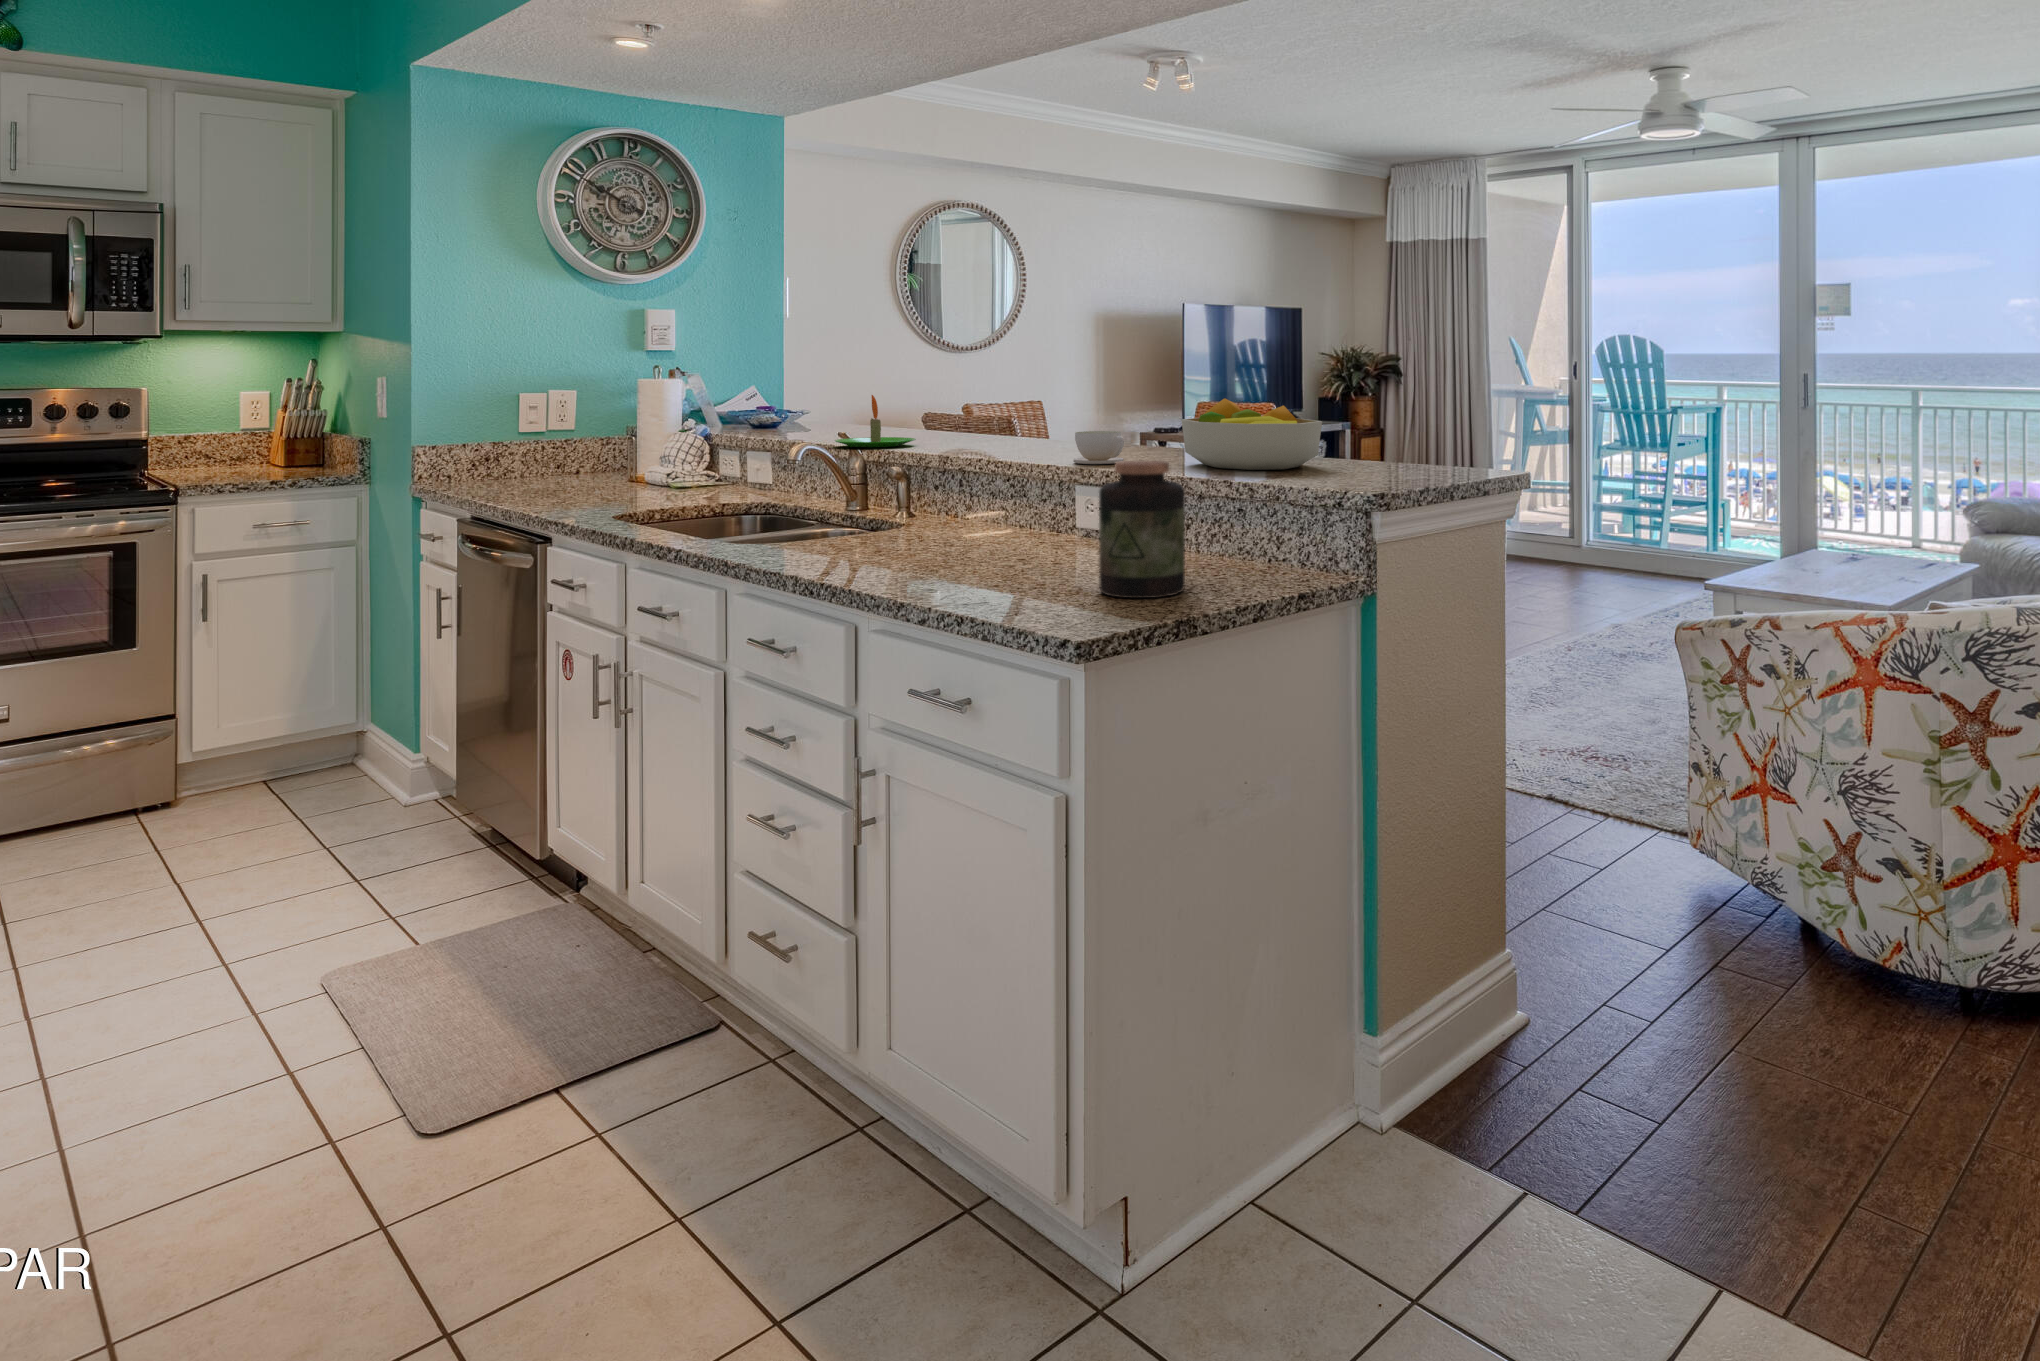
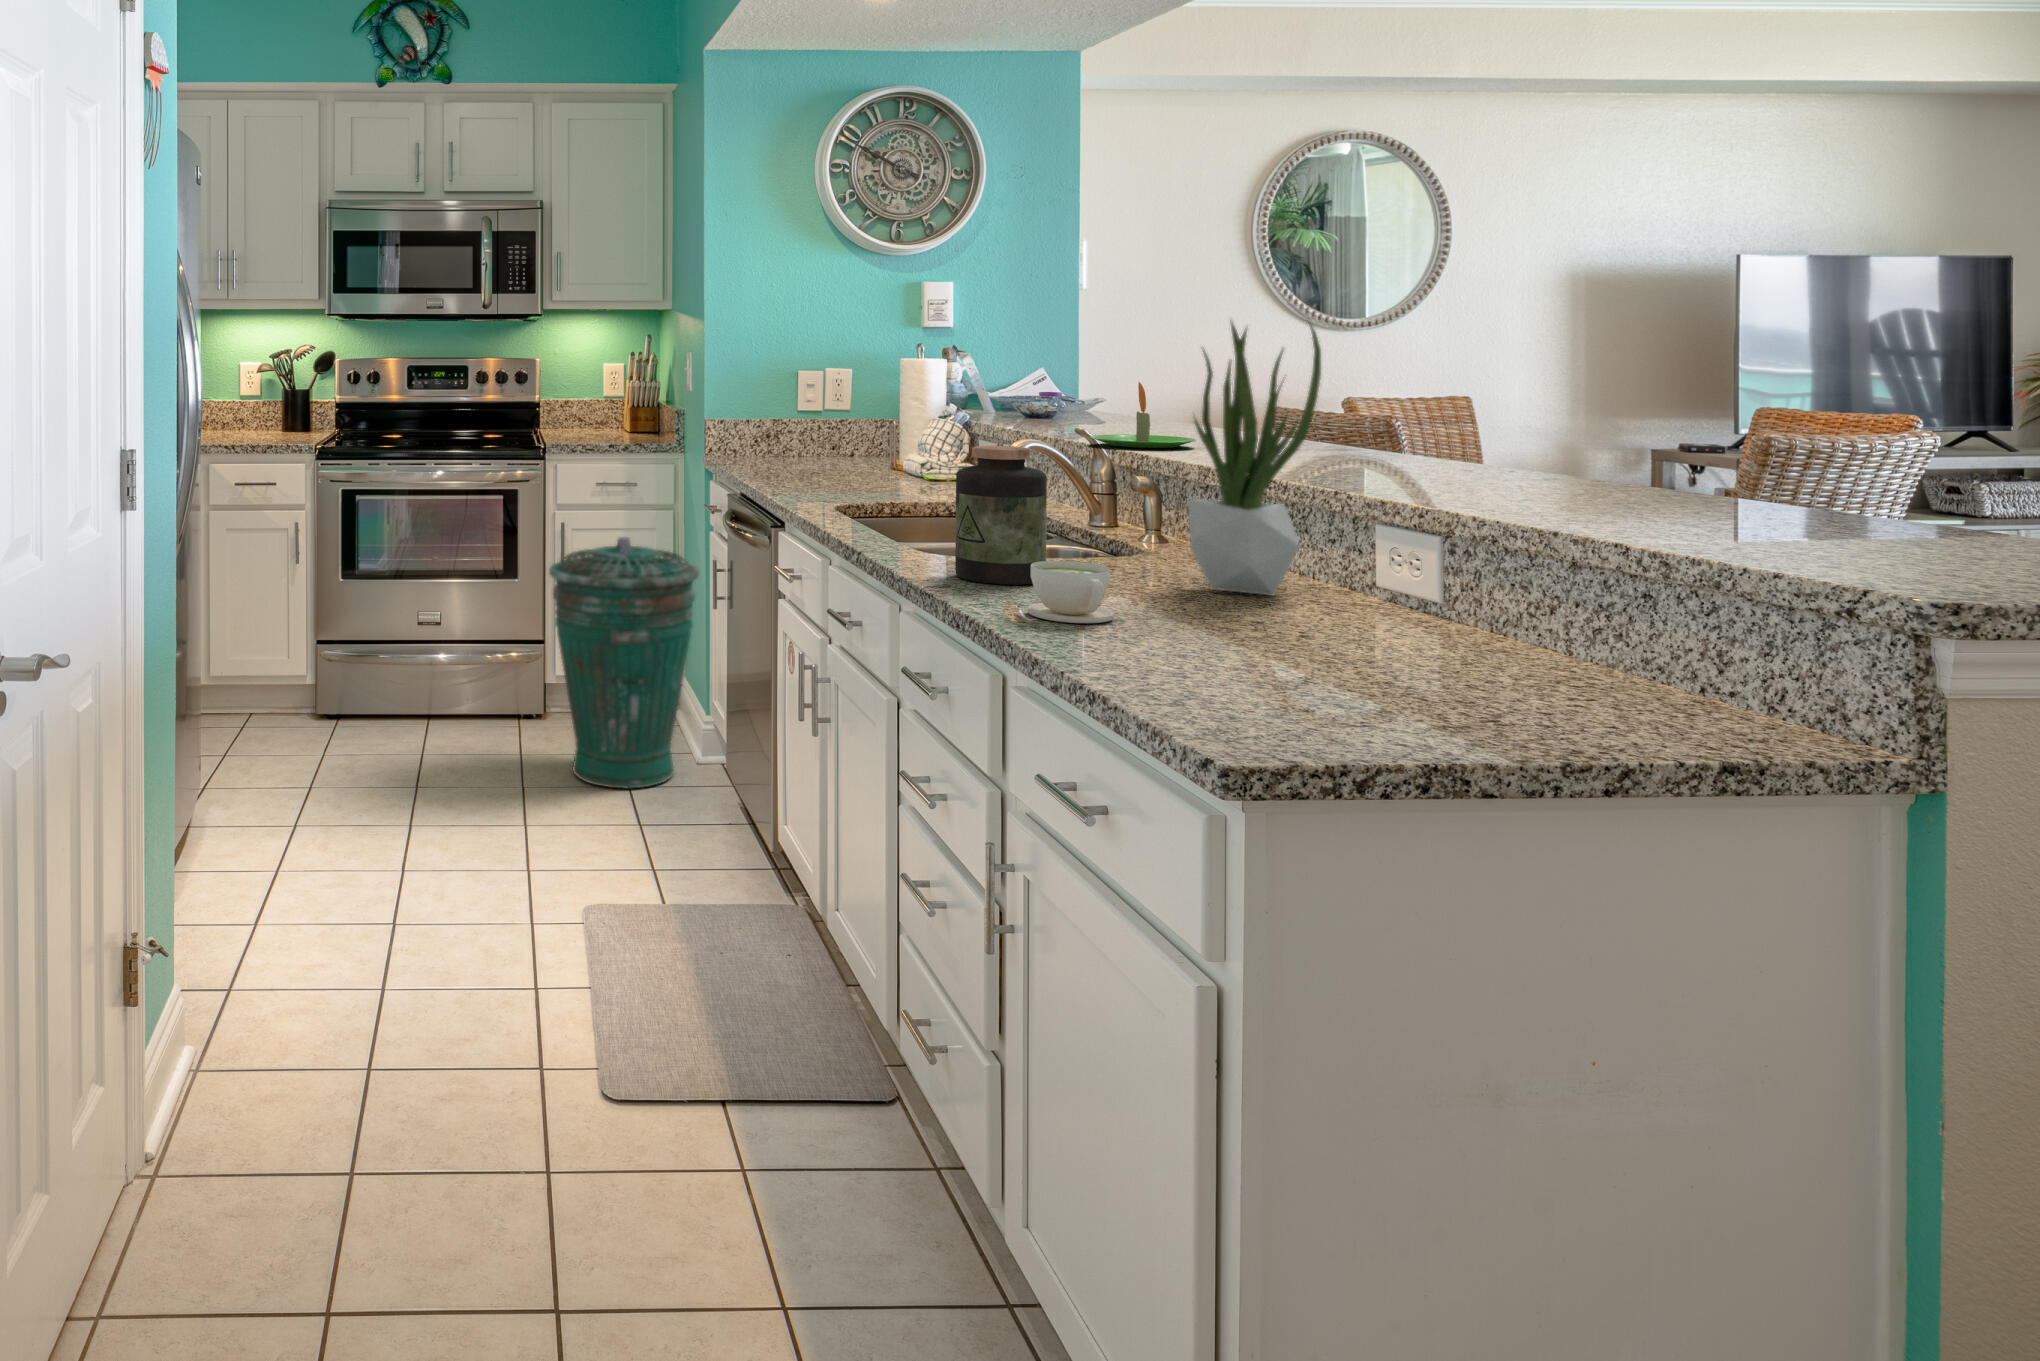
potted plant: none [953,344,1040,545] -> present [1189,321,1321,596]
fruit bowl: present [1181,398,1322,470] -> none [1576,405,1875,532]
coffee cup: present [1073,431,1124,464] -> present [1027,561,1114,623]
jar: present [1099,461,1185,598] -> present [955,446,1047,585]
trash can: none [213,579,415,858] -> present [549,537,699,789]

